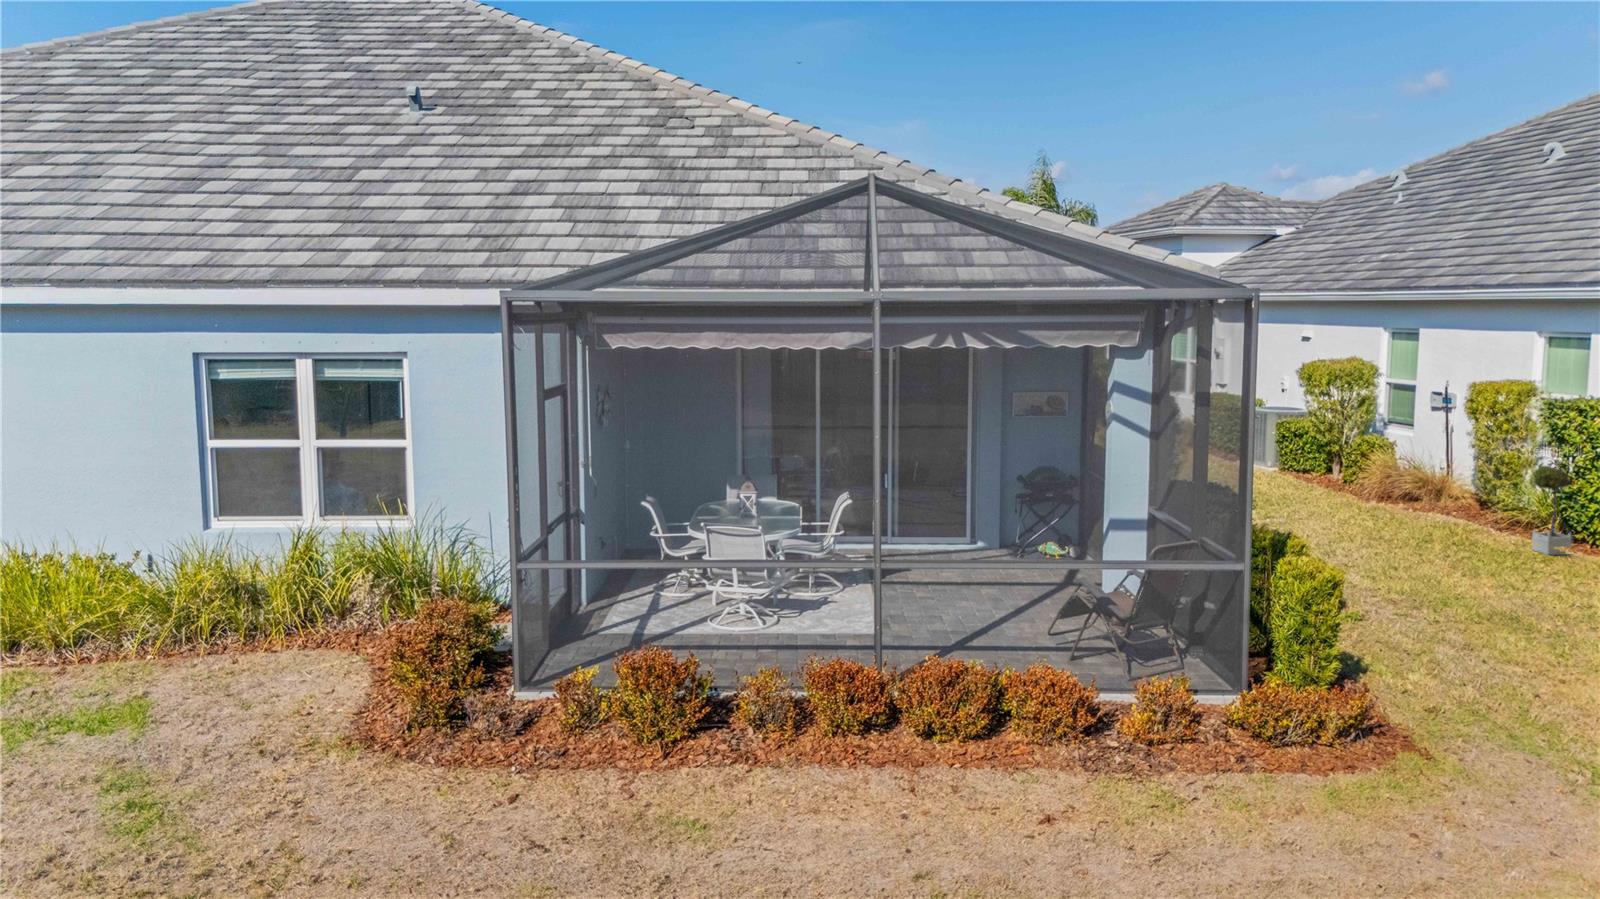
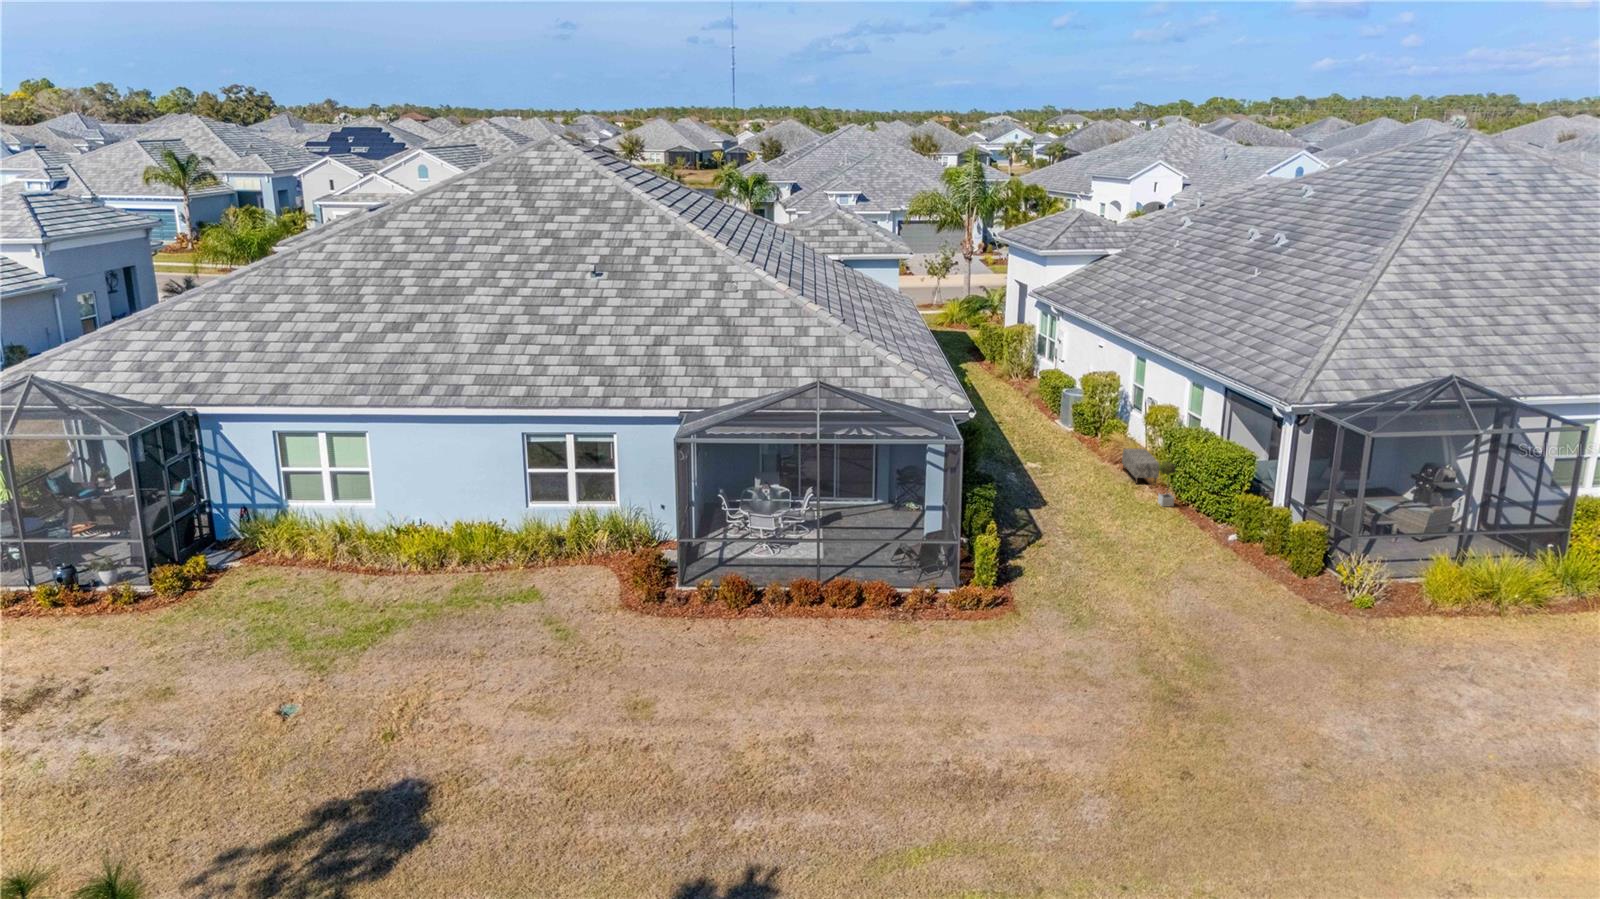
bench: none [1407,471,1502,529] -> present [1122,449,1159,484]

